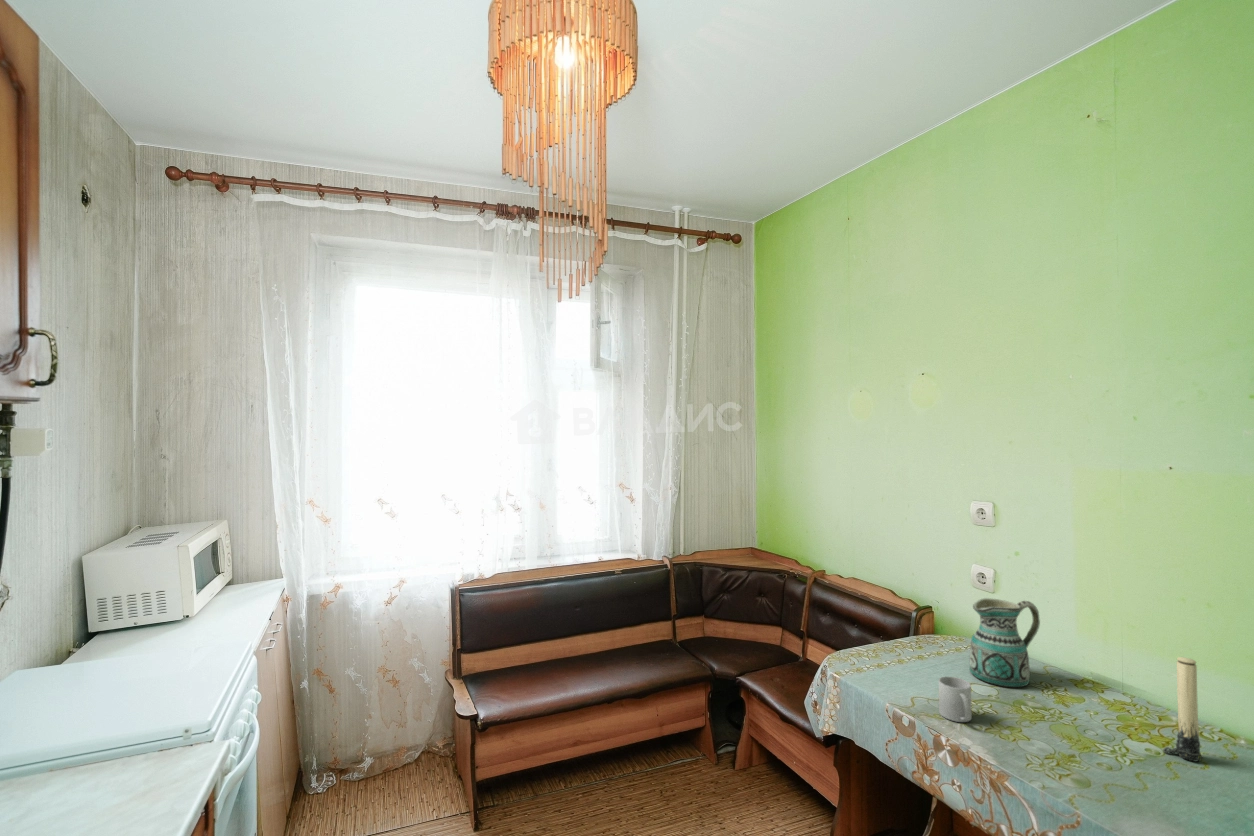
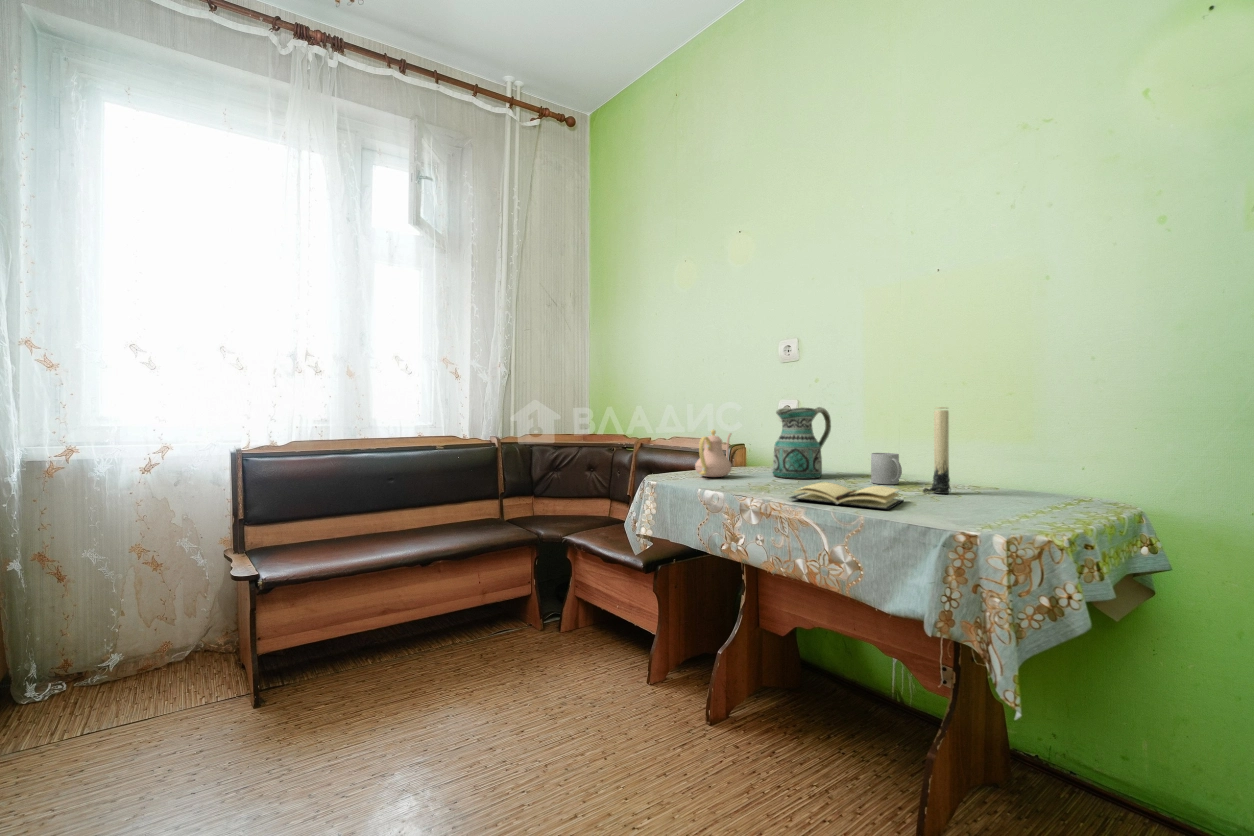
teapot: none [880,615,922,672] -> present [695,429,732,477]
mug: present [939,677,972,722] -> present [871,453,902,484]
book: none [995,728,1139,809] -> present [790,482,903,509]

